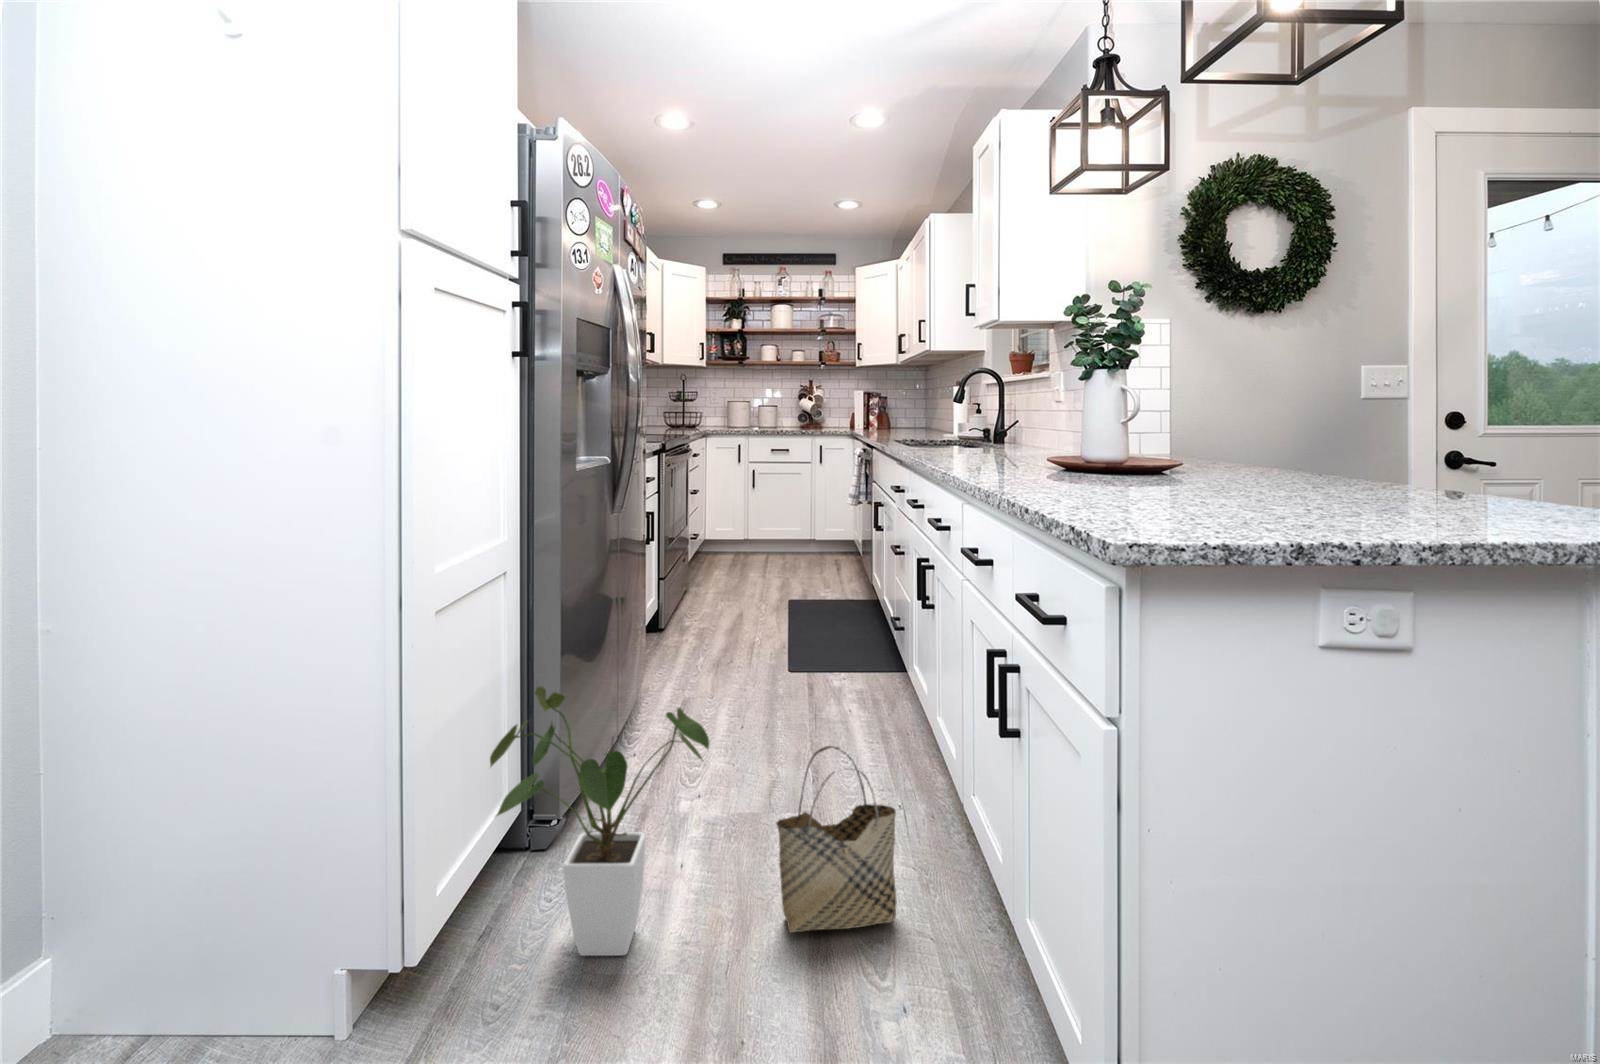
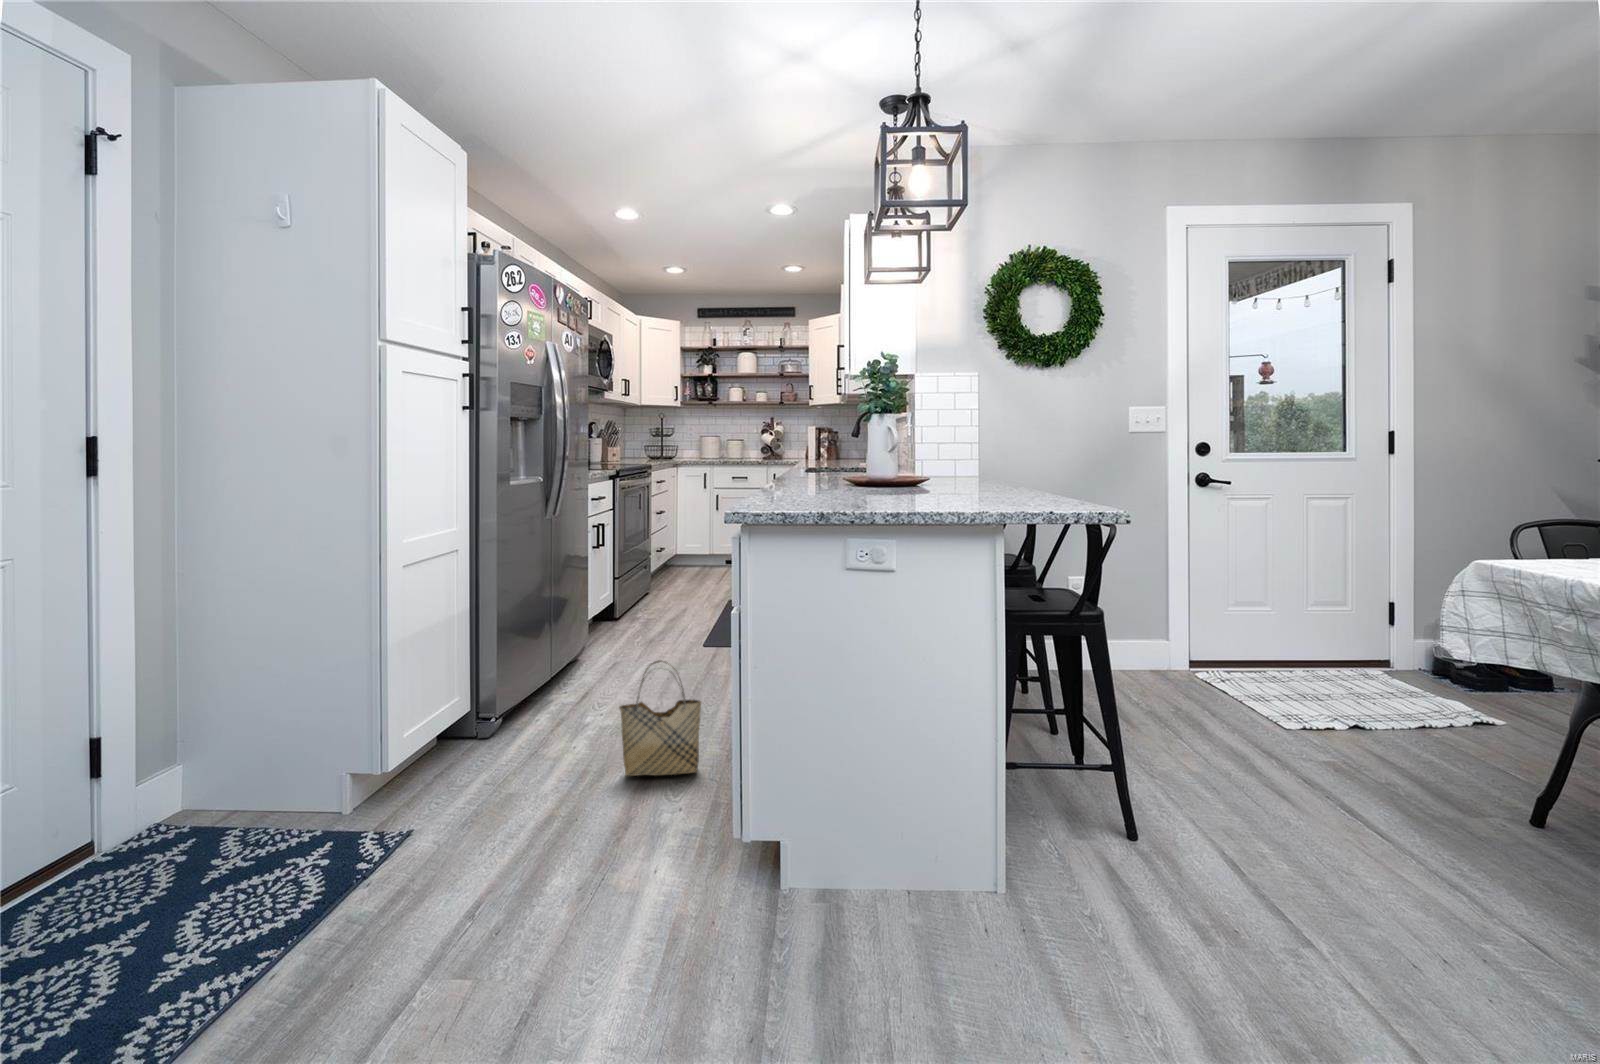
house plant: present [490,687,709,956] -> none [434,619,577,786]

